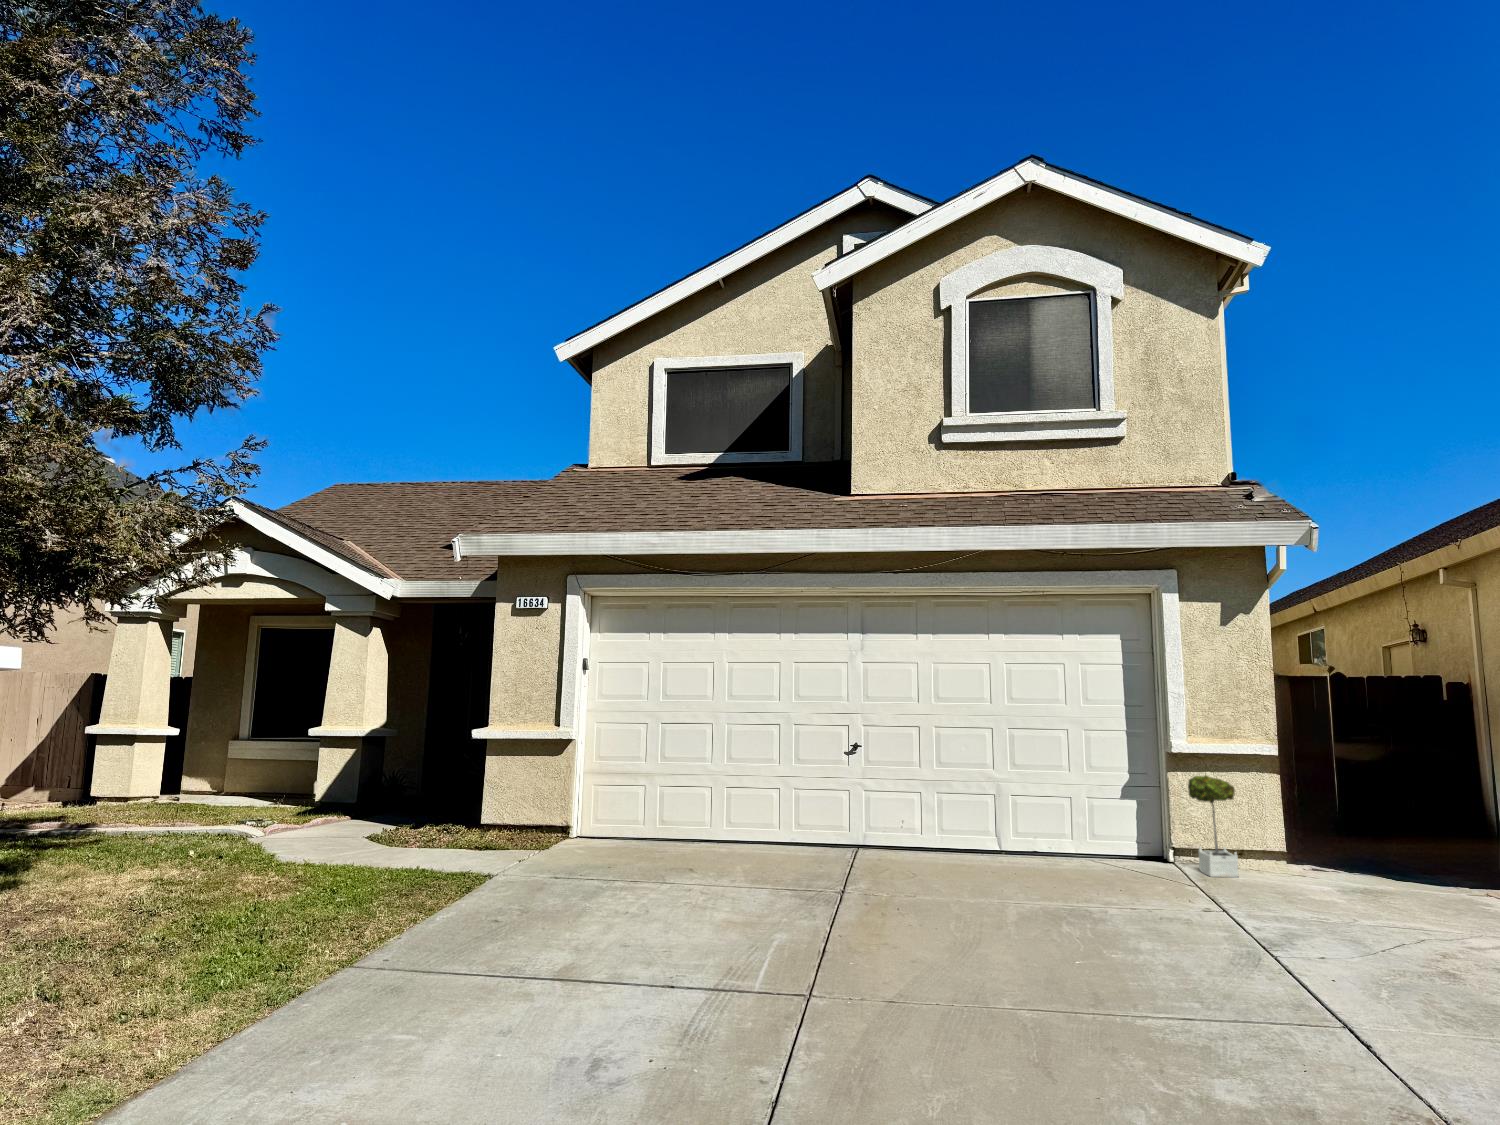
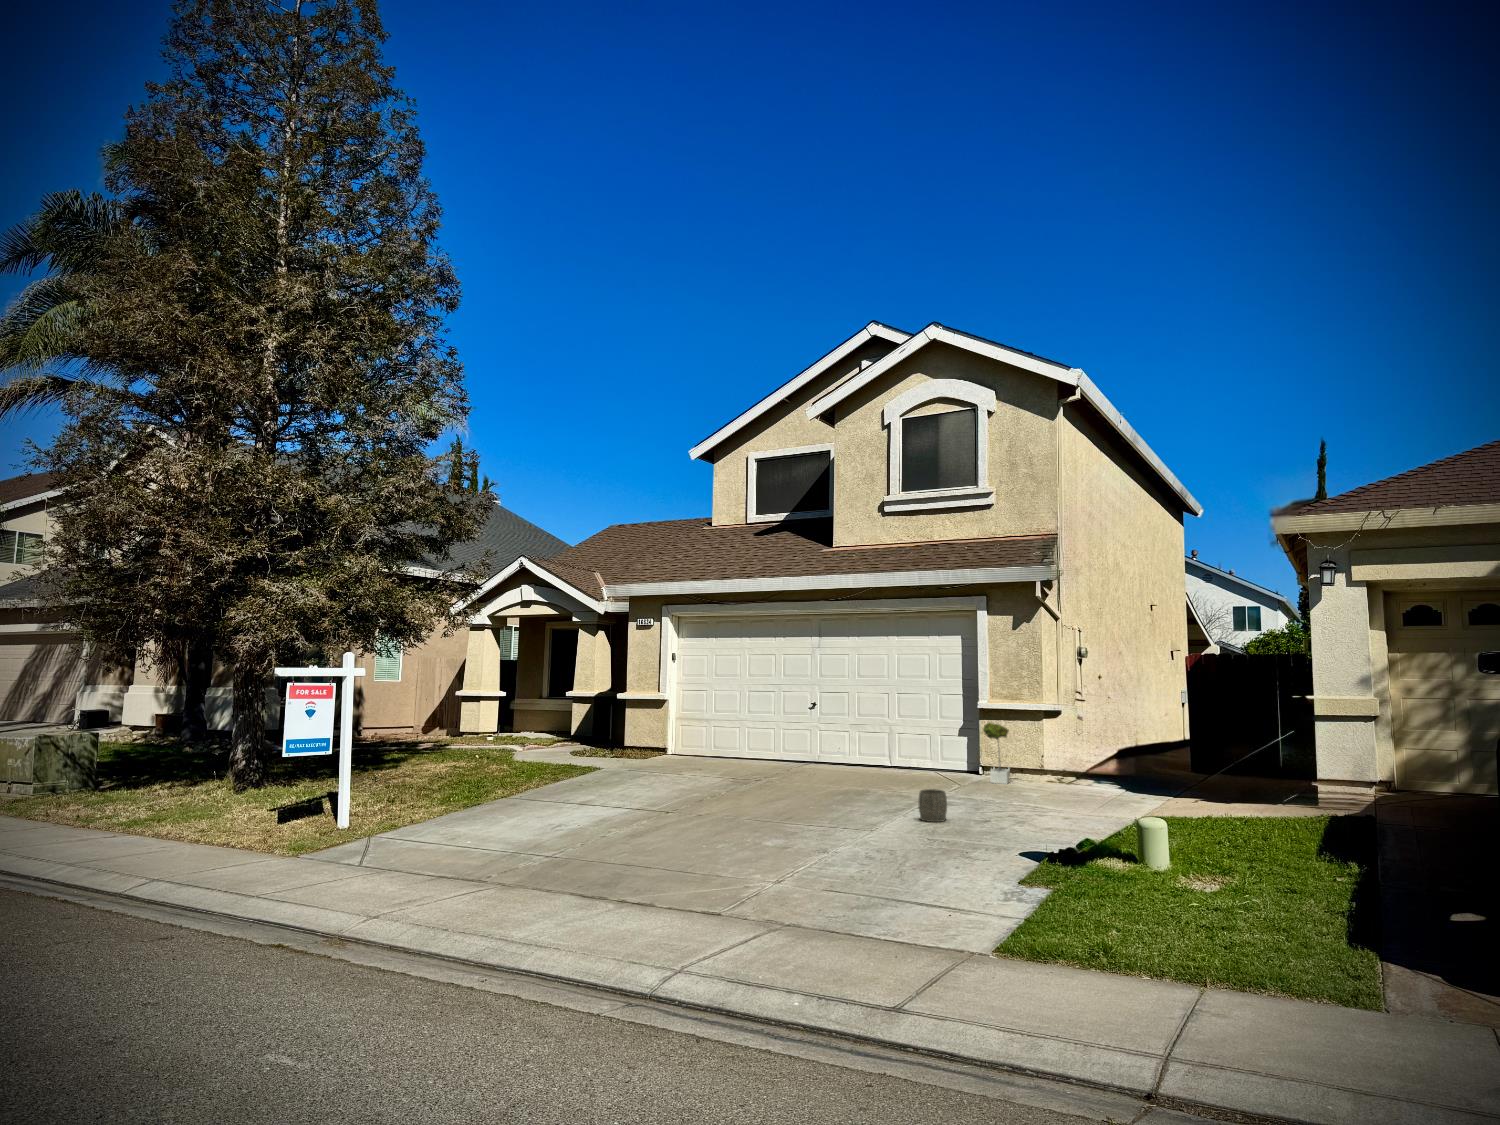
woven basket: none [1394,934,1467,1012] -> present [918,789,947,822]

